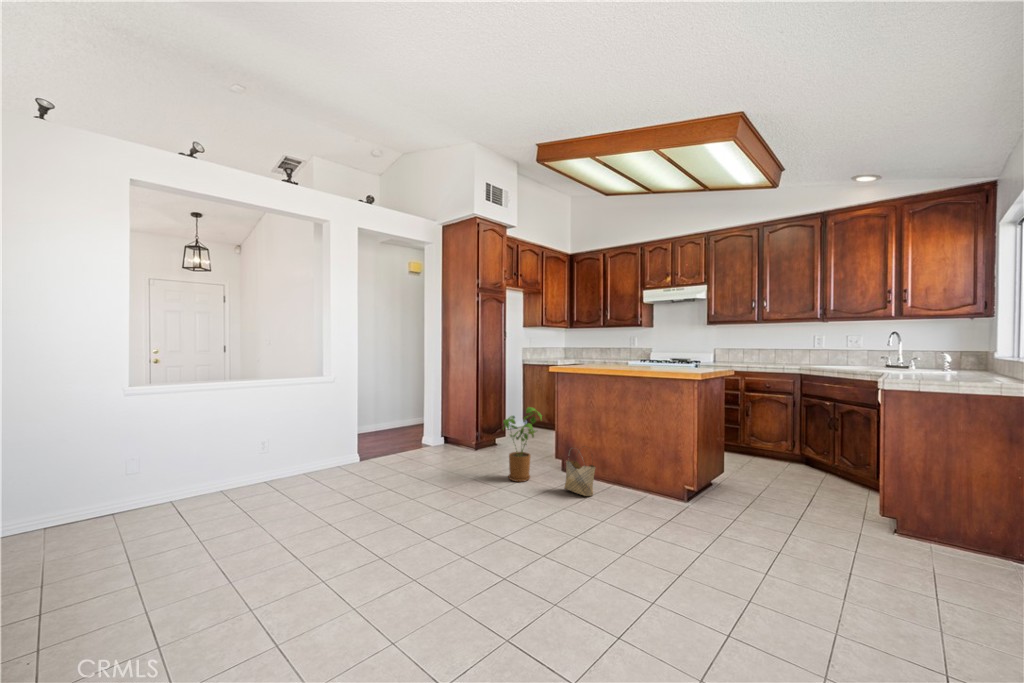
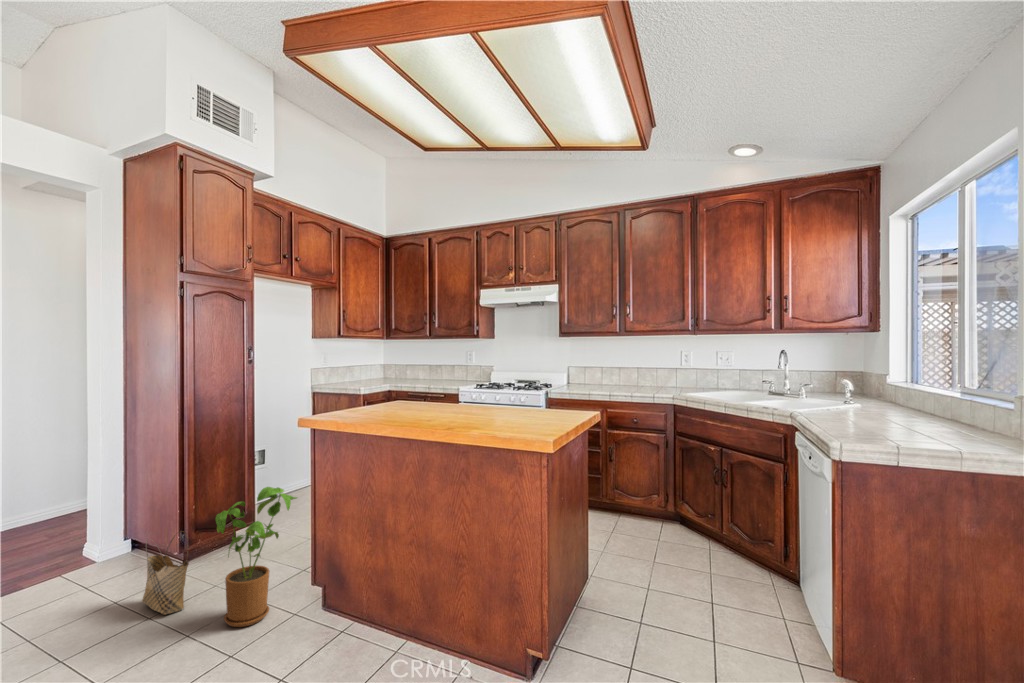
woven basket: present [564,460,596,496] -> present [142,531,189,615]

